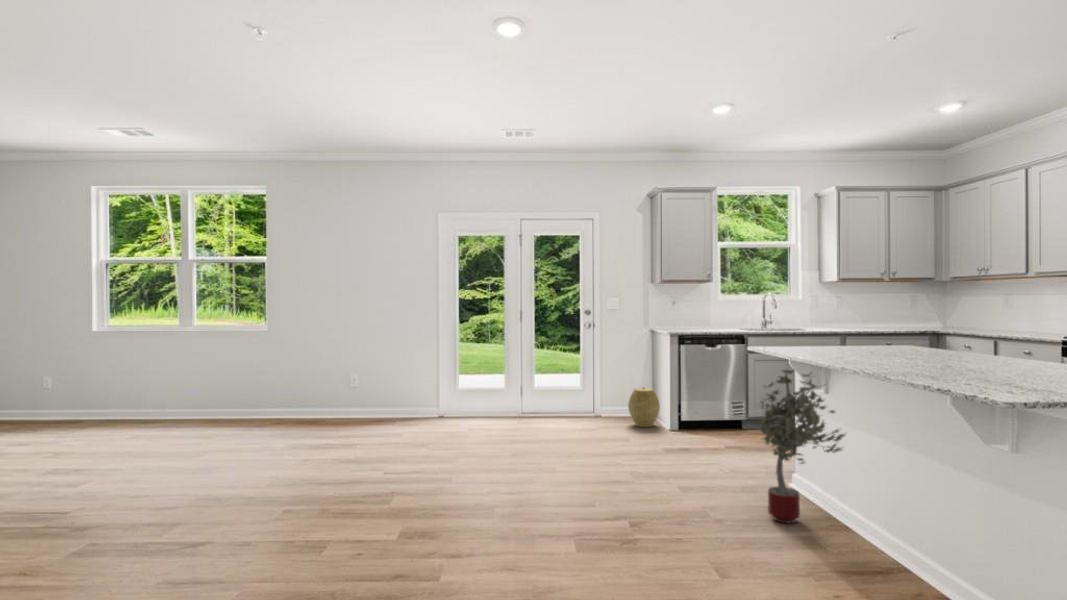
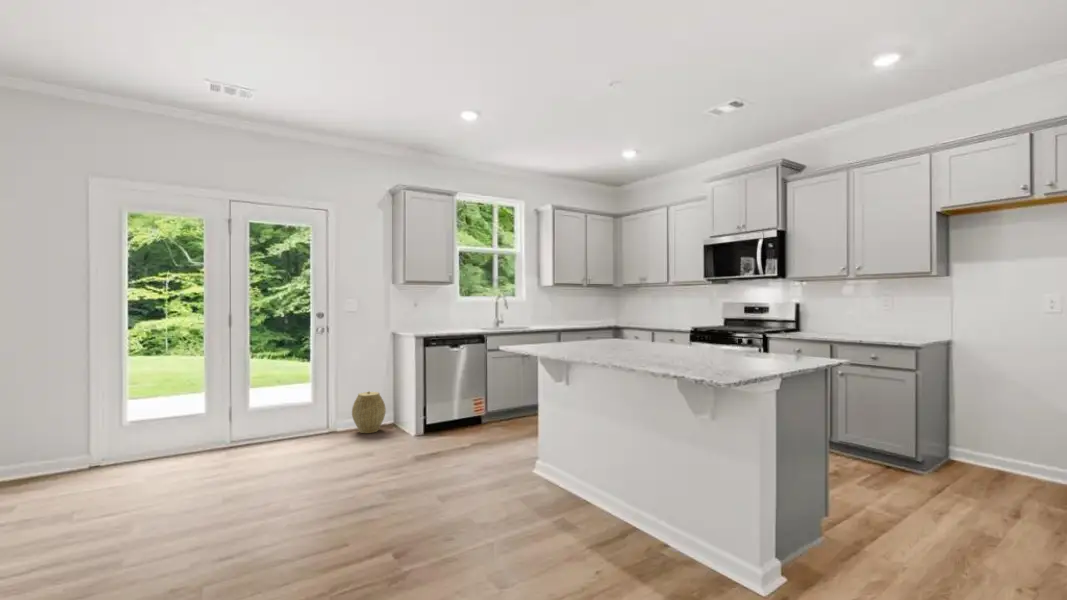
potted tree: present [759,370,846,524] -> none [511,364,595,515]

